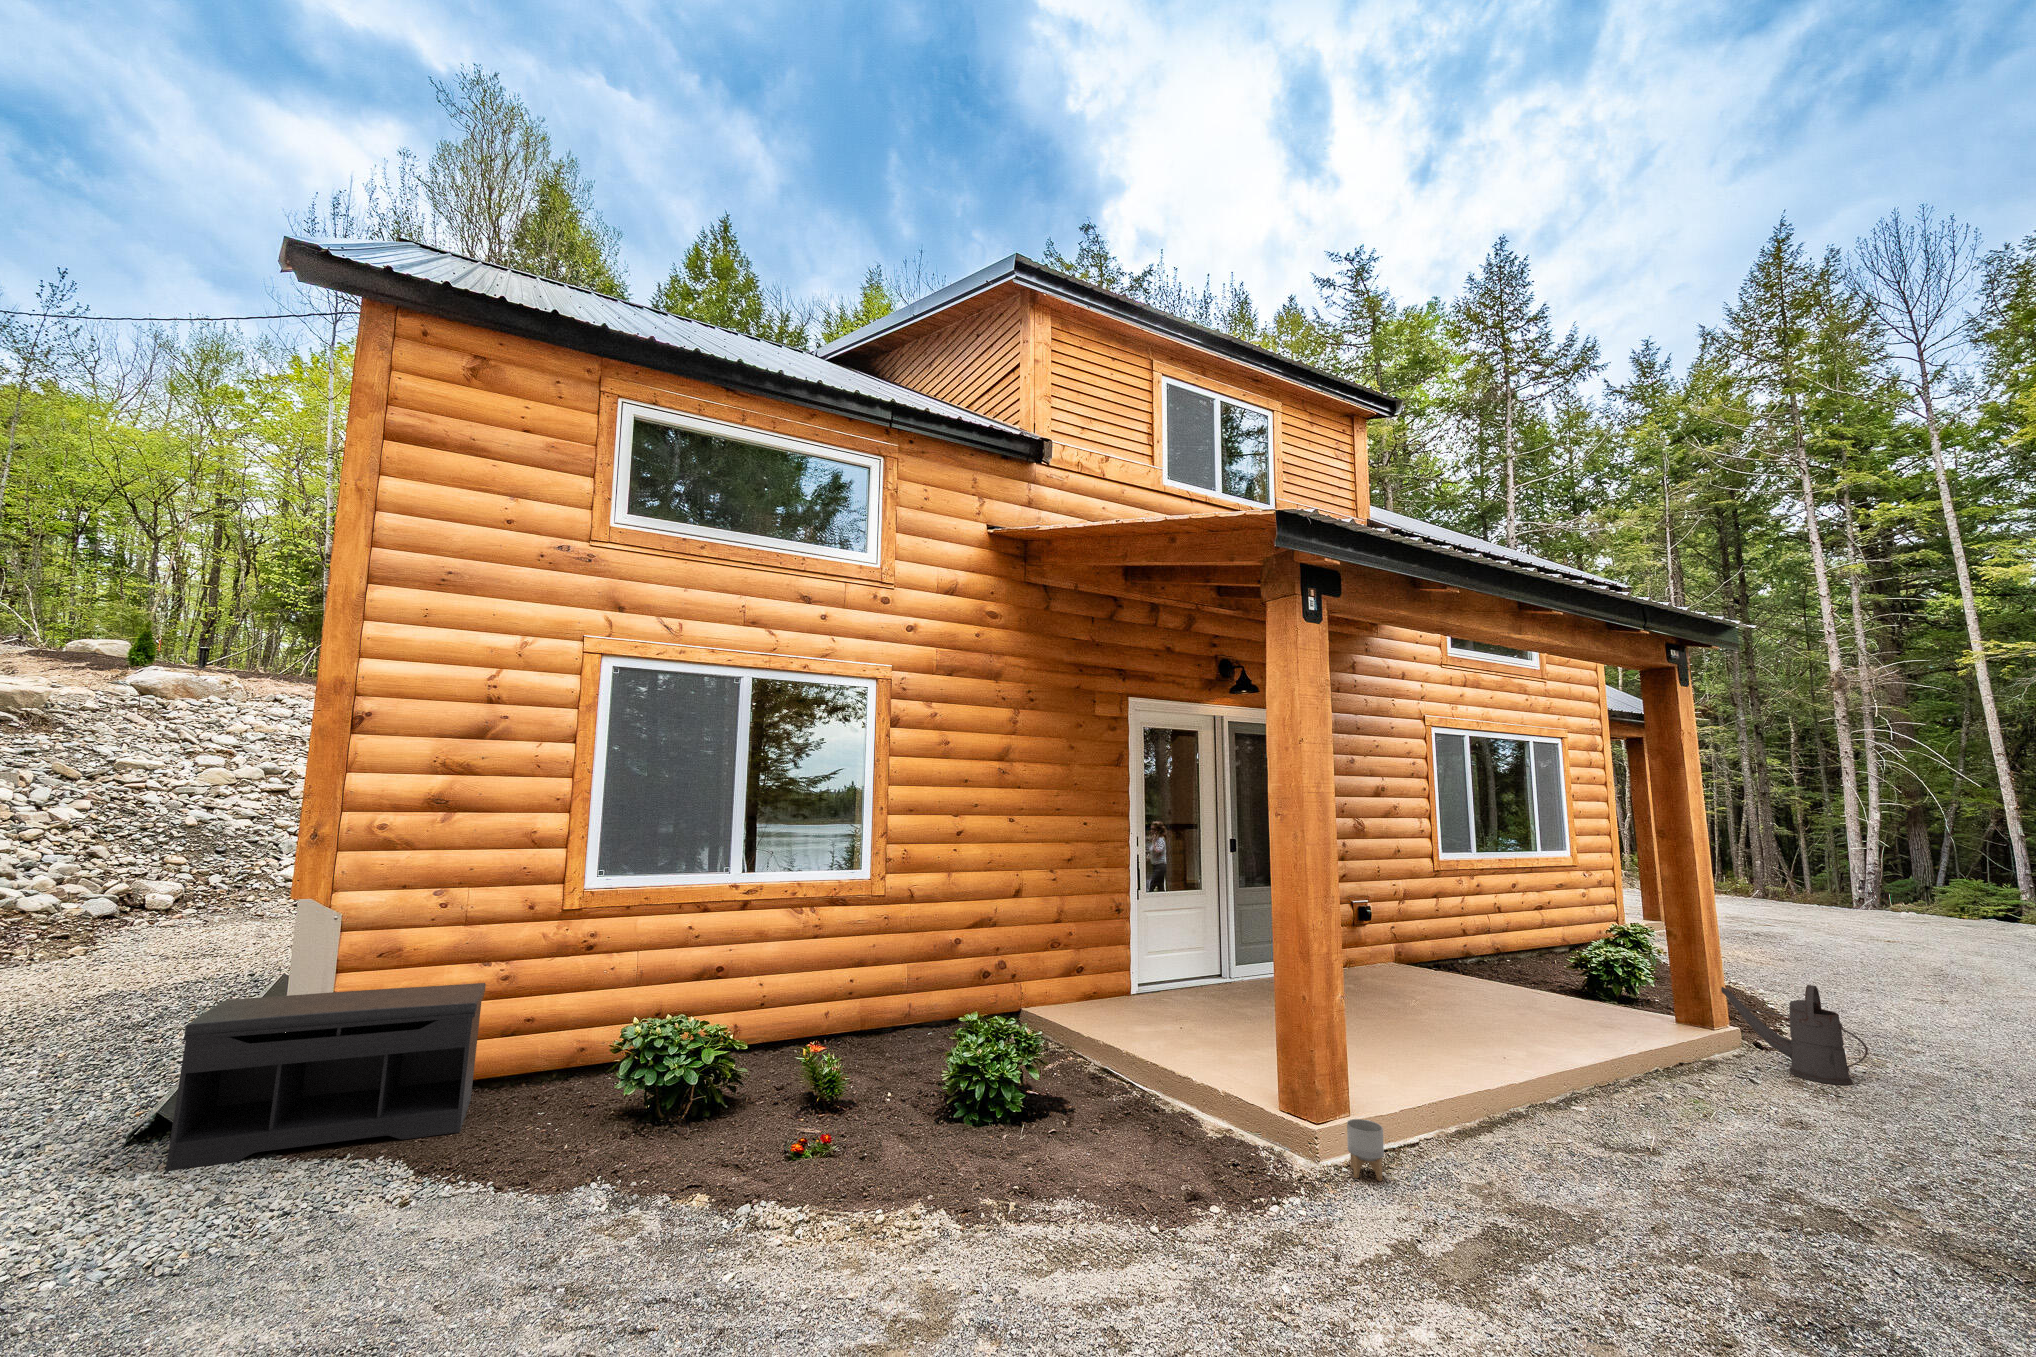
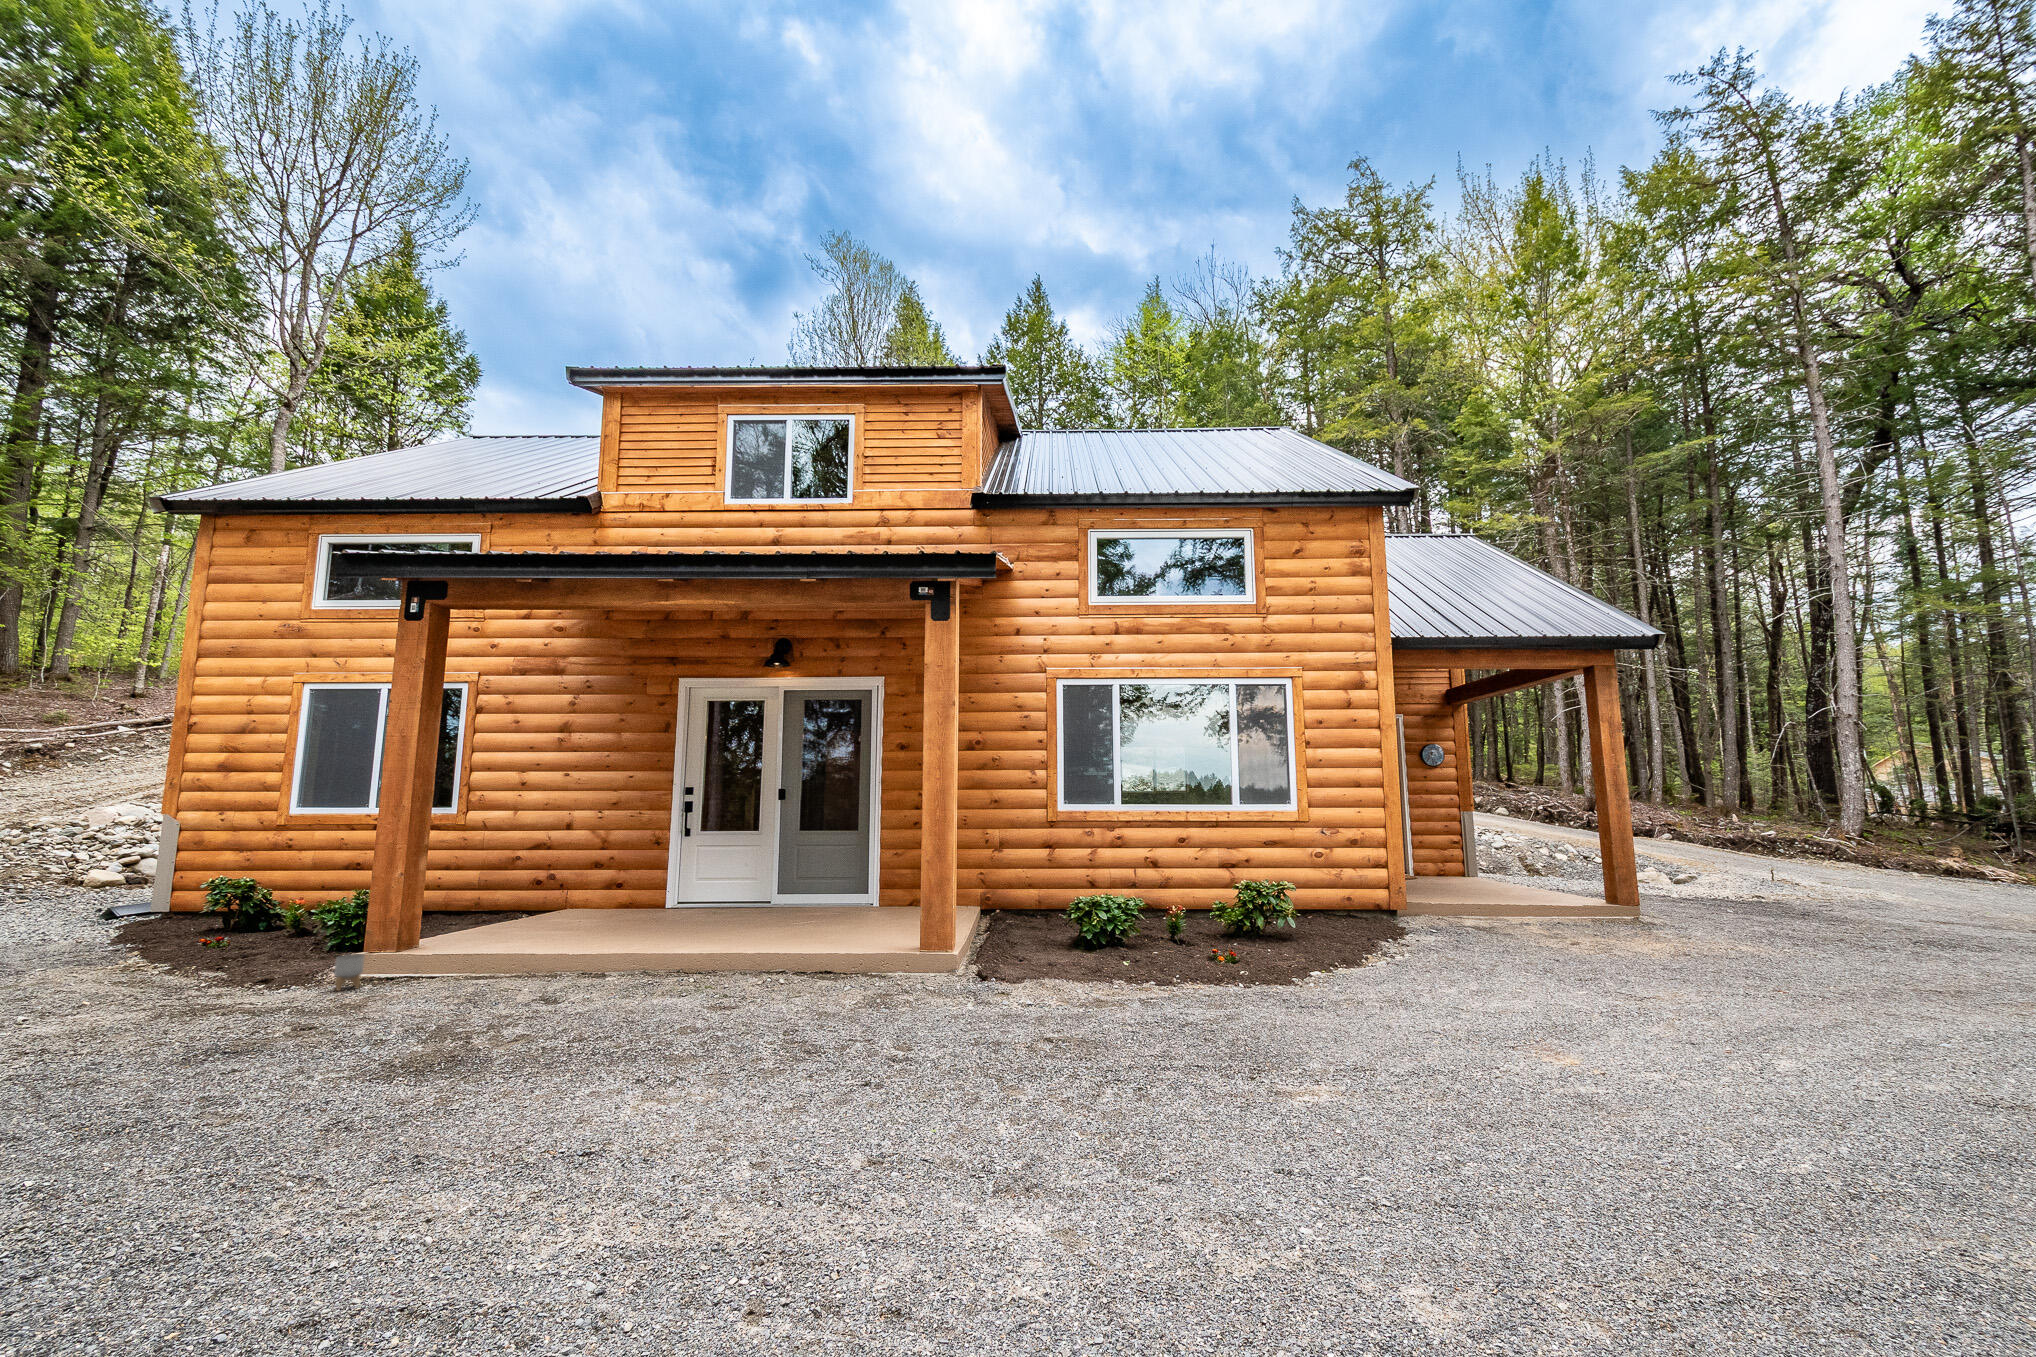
bench: present [166,983,486,1171] -> none [76,858,235,925]
watering can: present [1721,985,1868,1085] -> none [898,915,945,1015]

